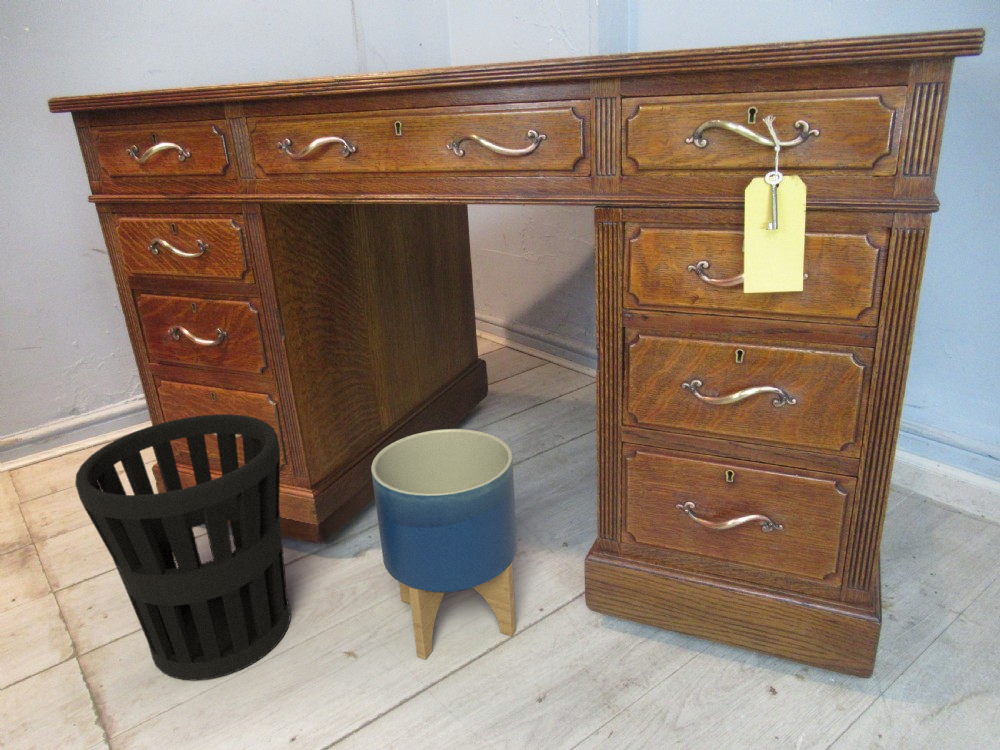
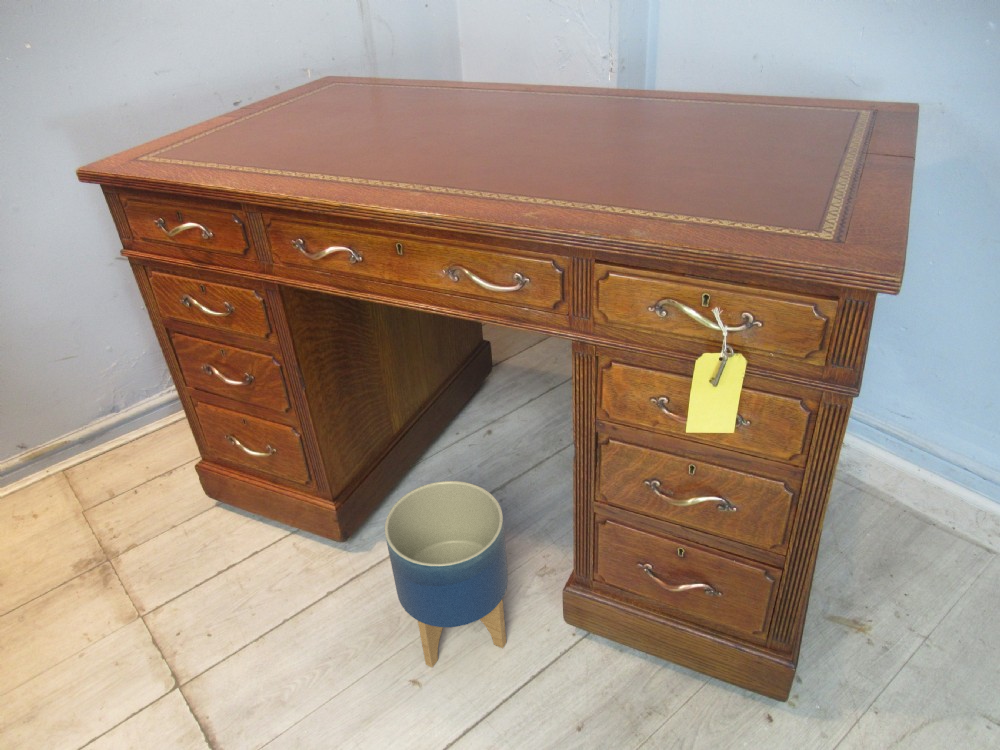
wastebasket: present [75,414,290,680] -> none [146,463,323,678]

